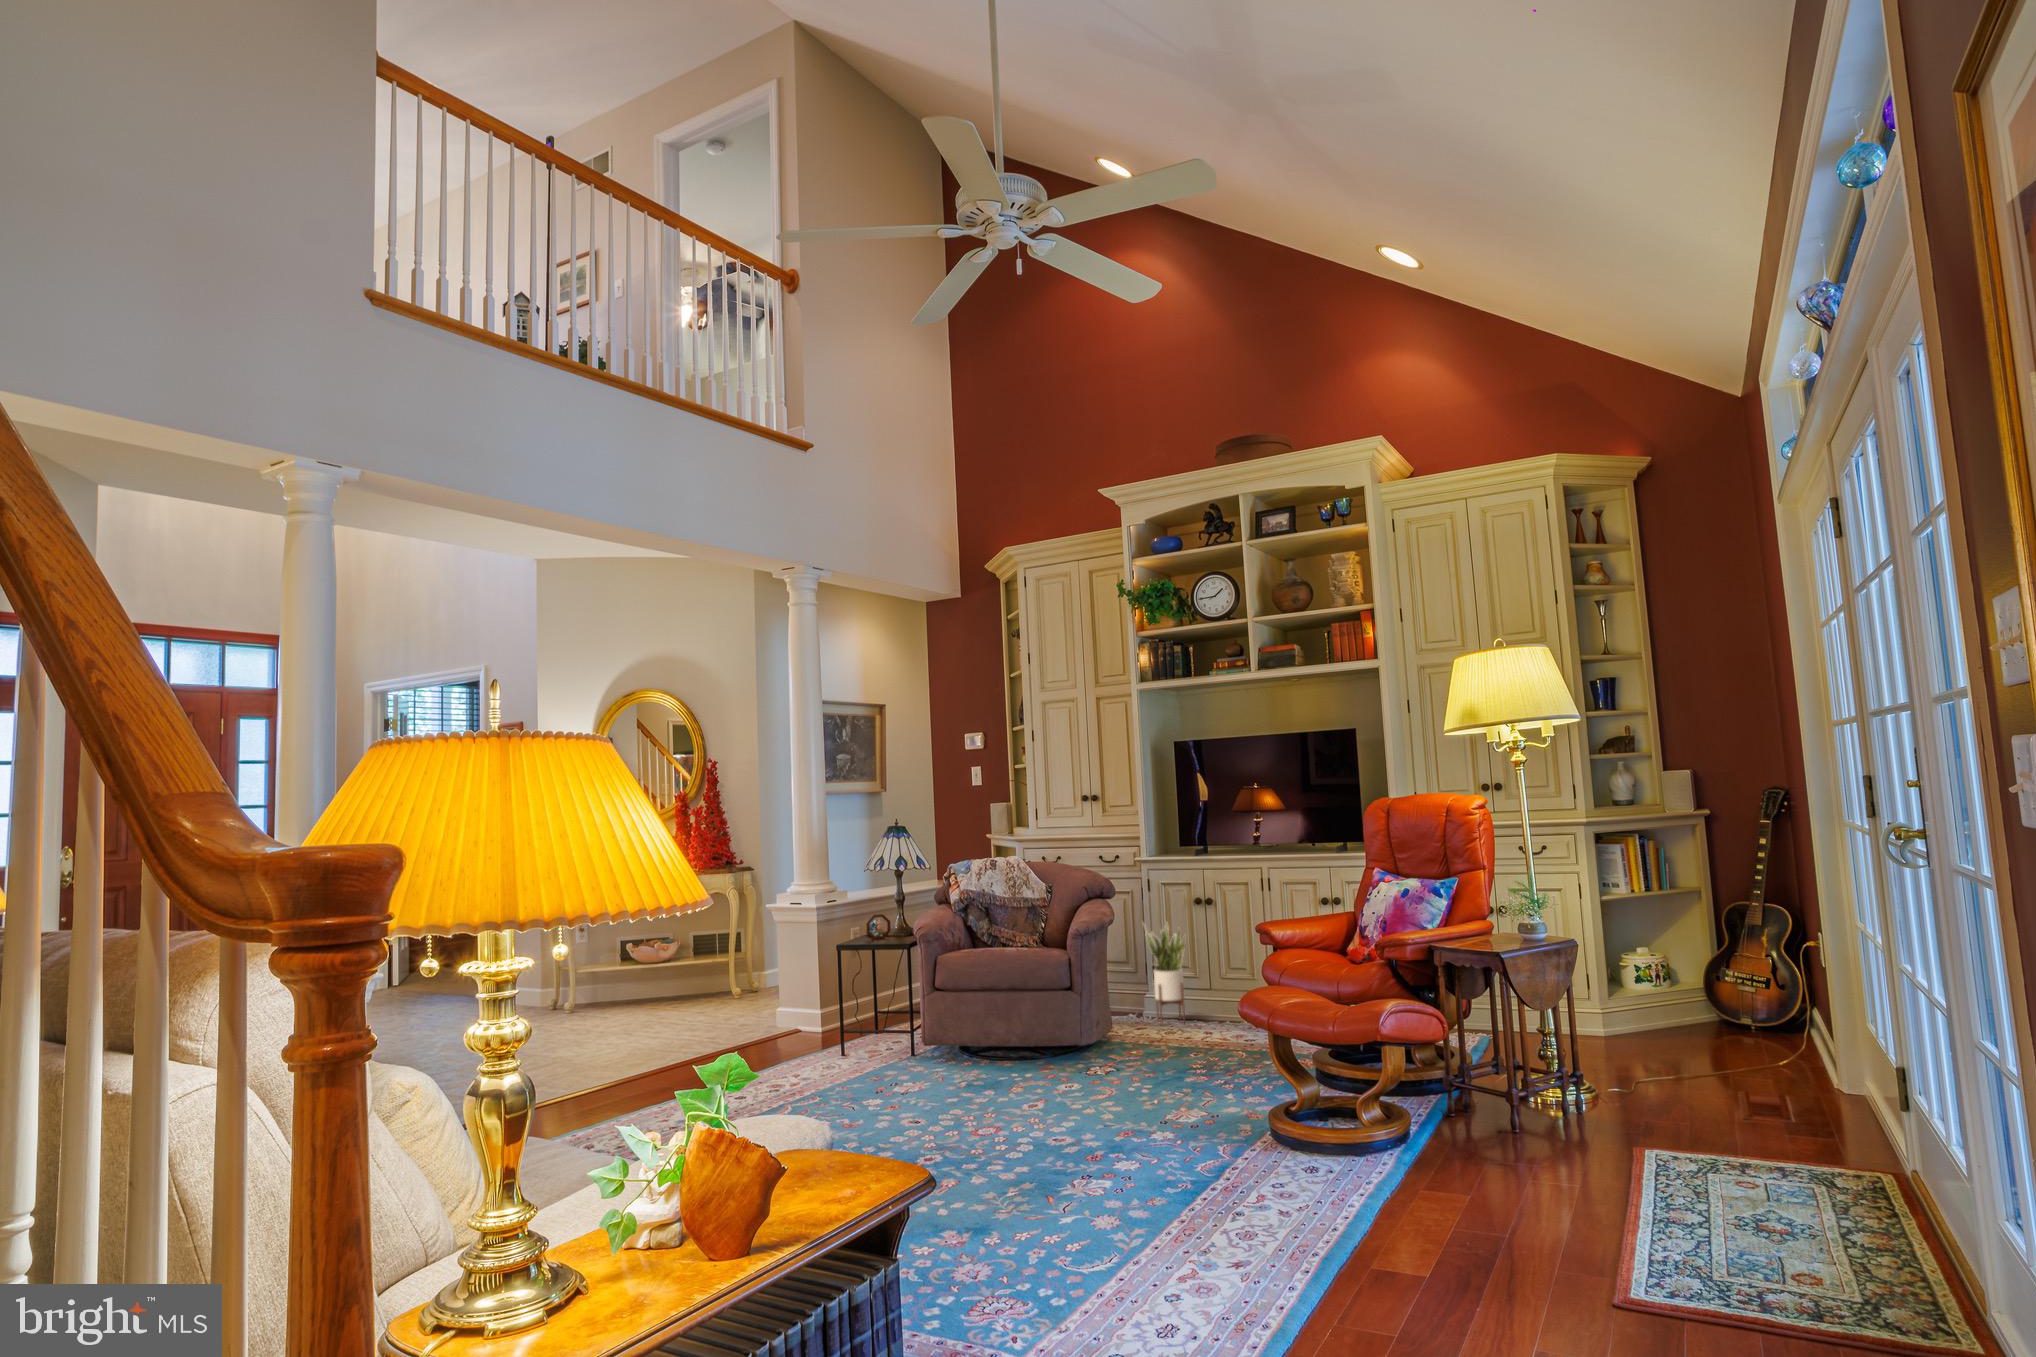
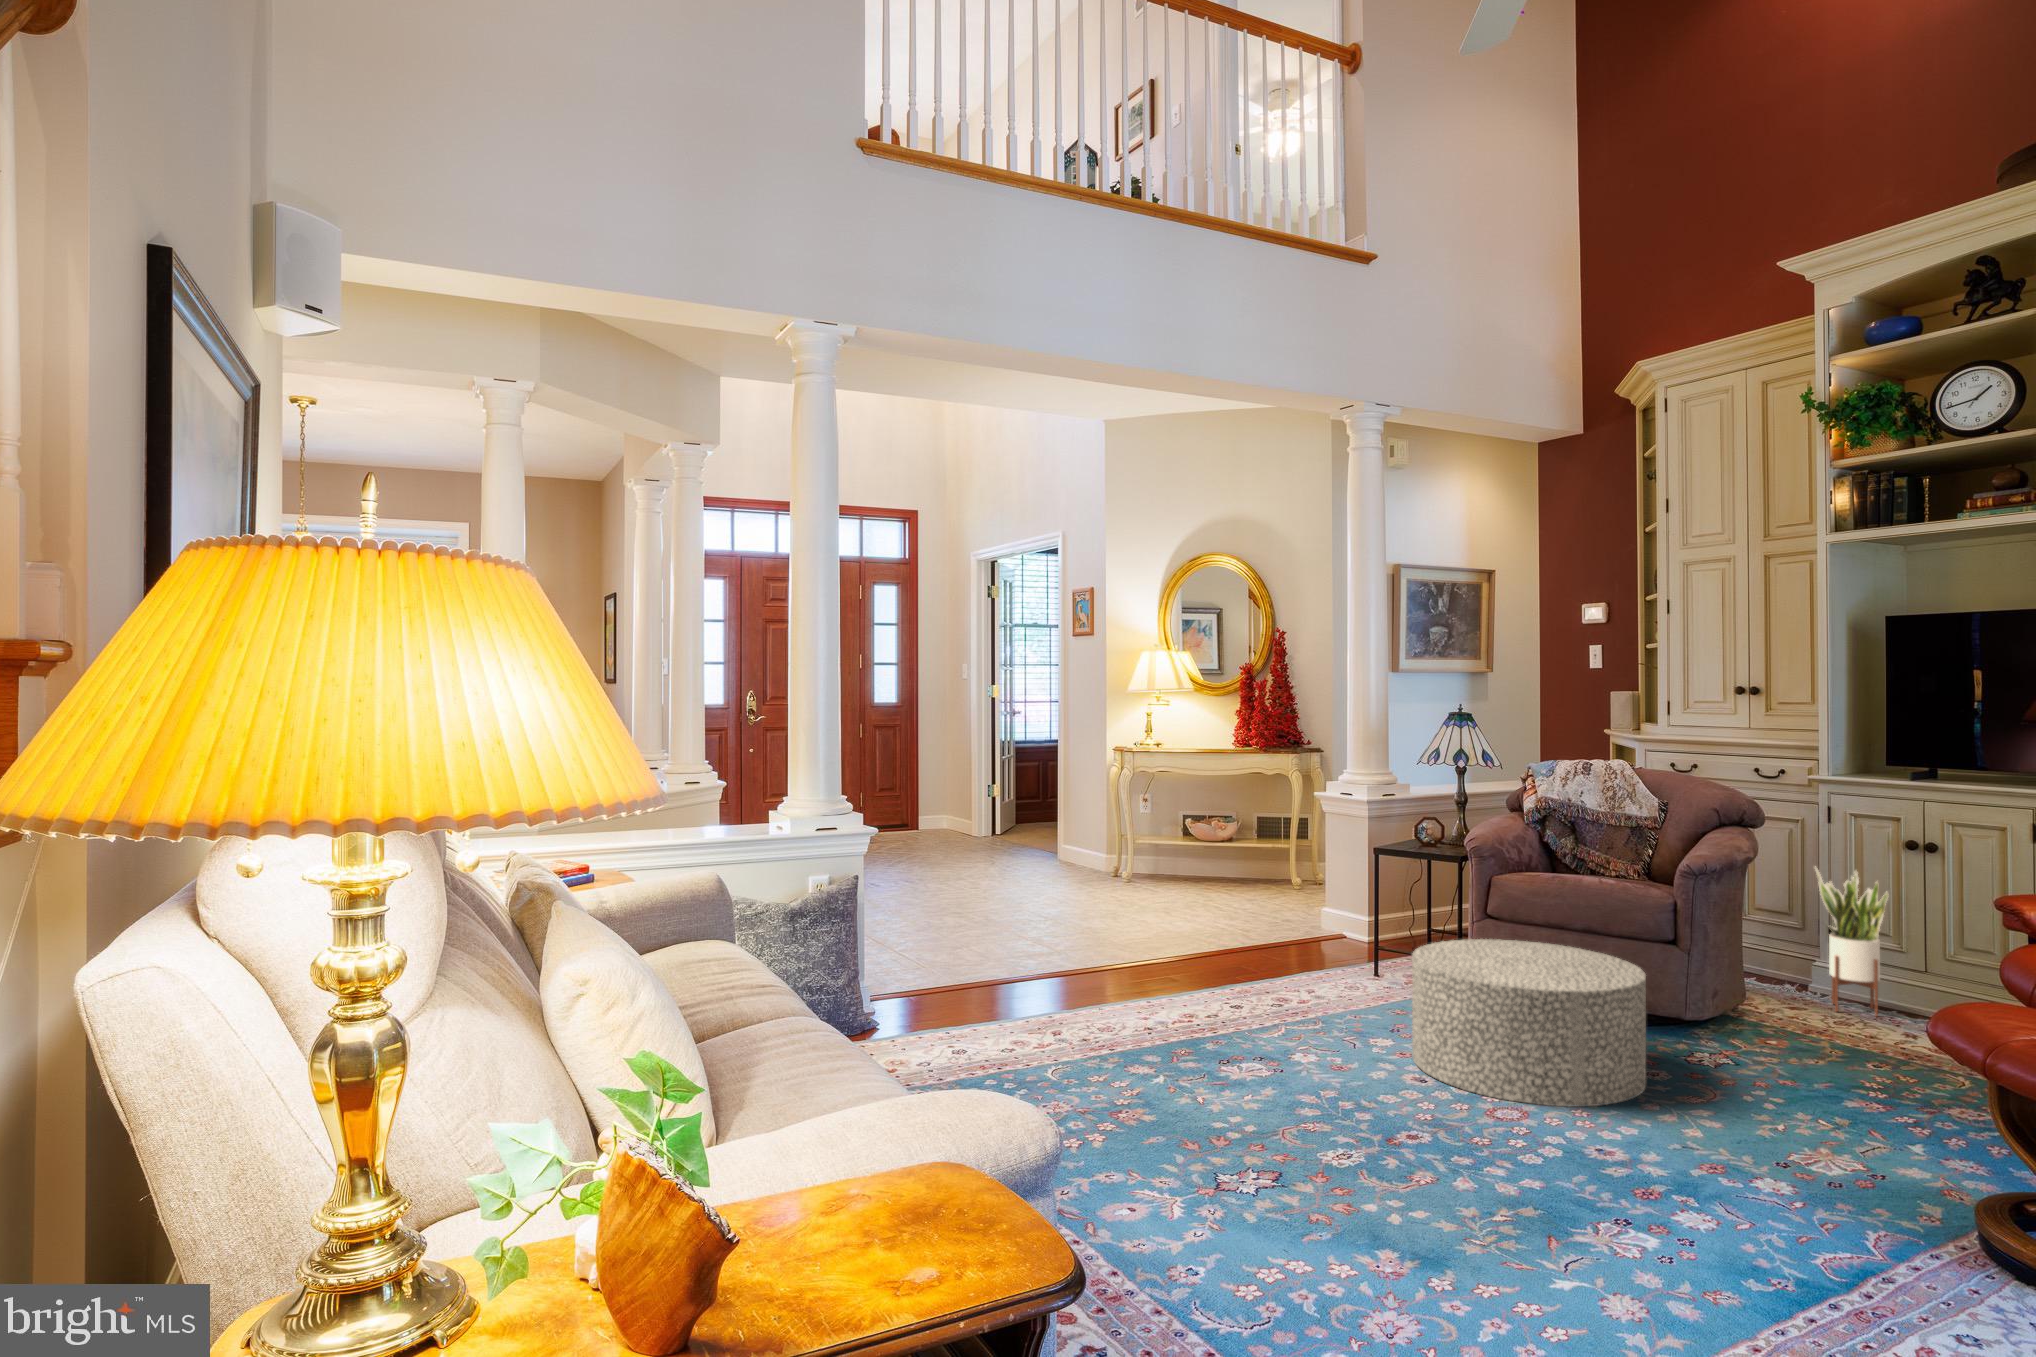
ottoman: none [898,1000,1067,1122] -> present [1412,939,1646,1107]

